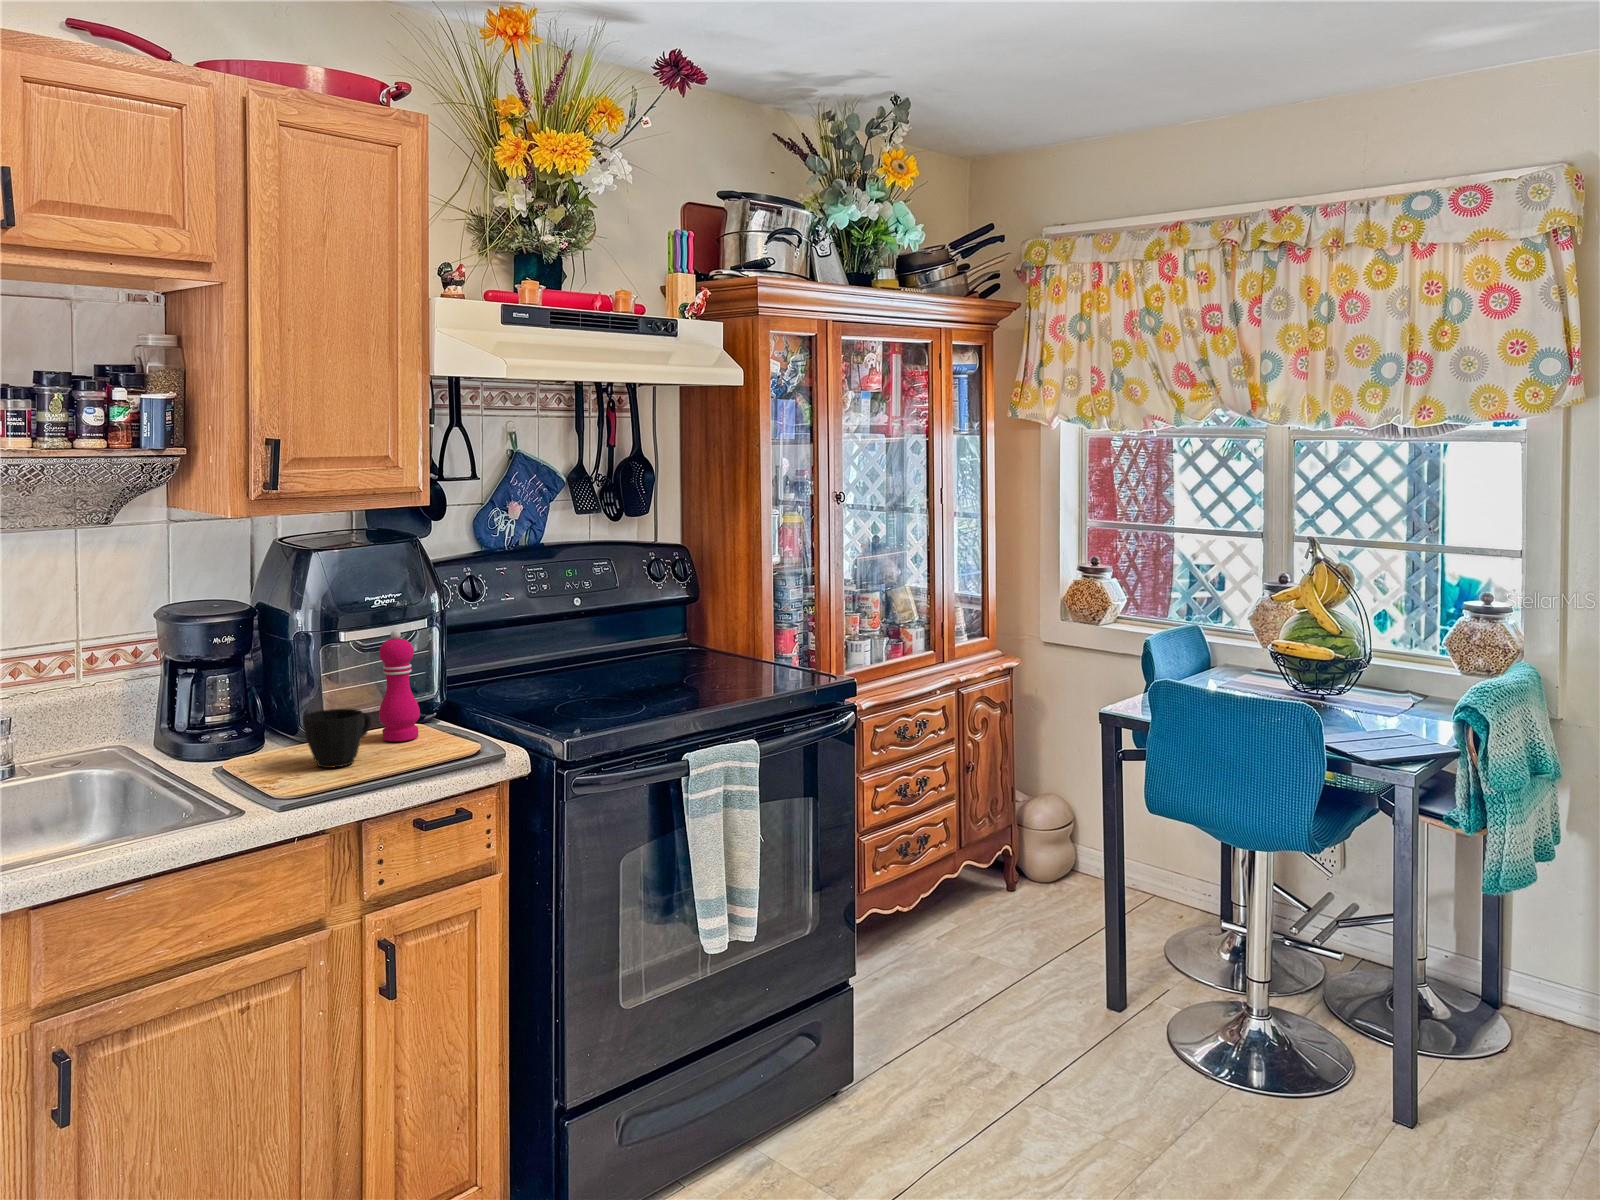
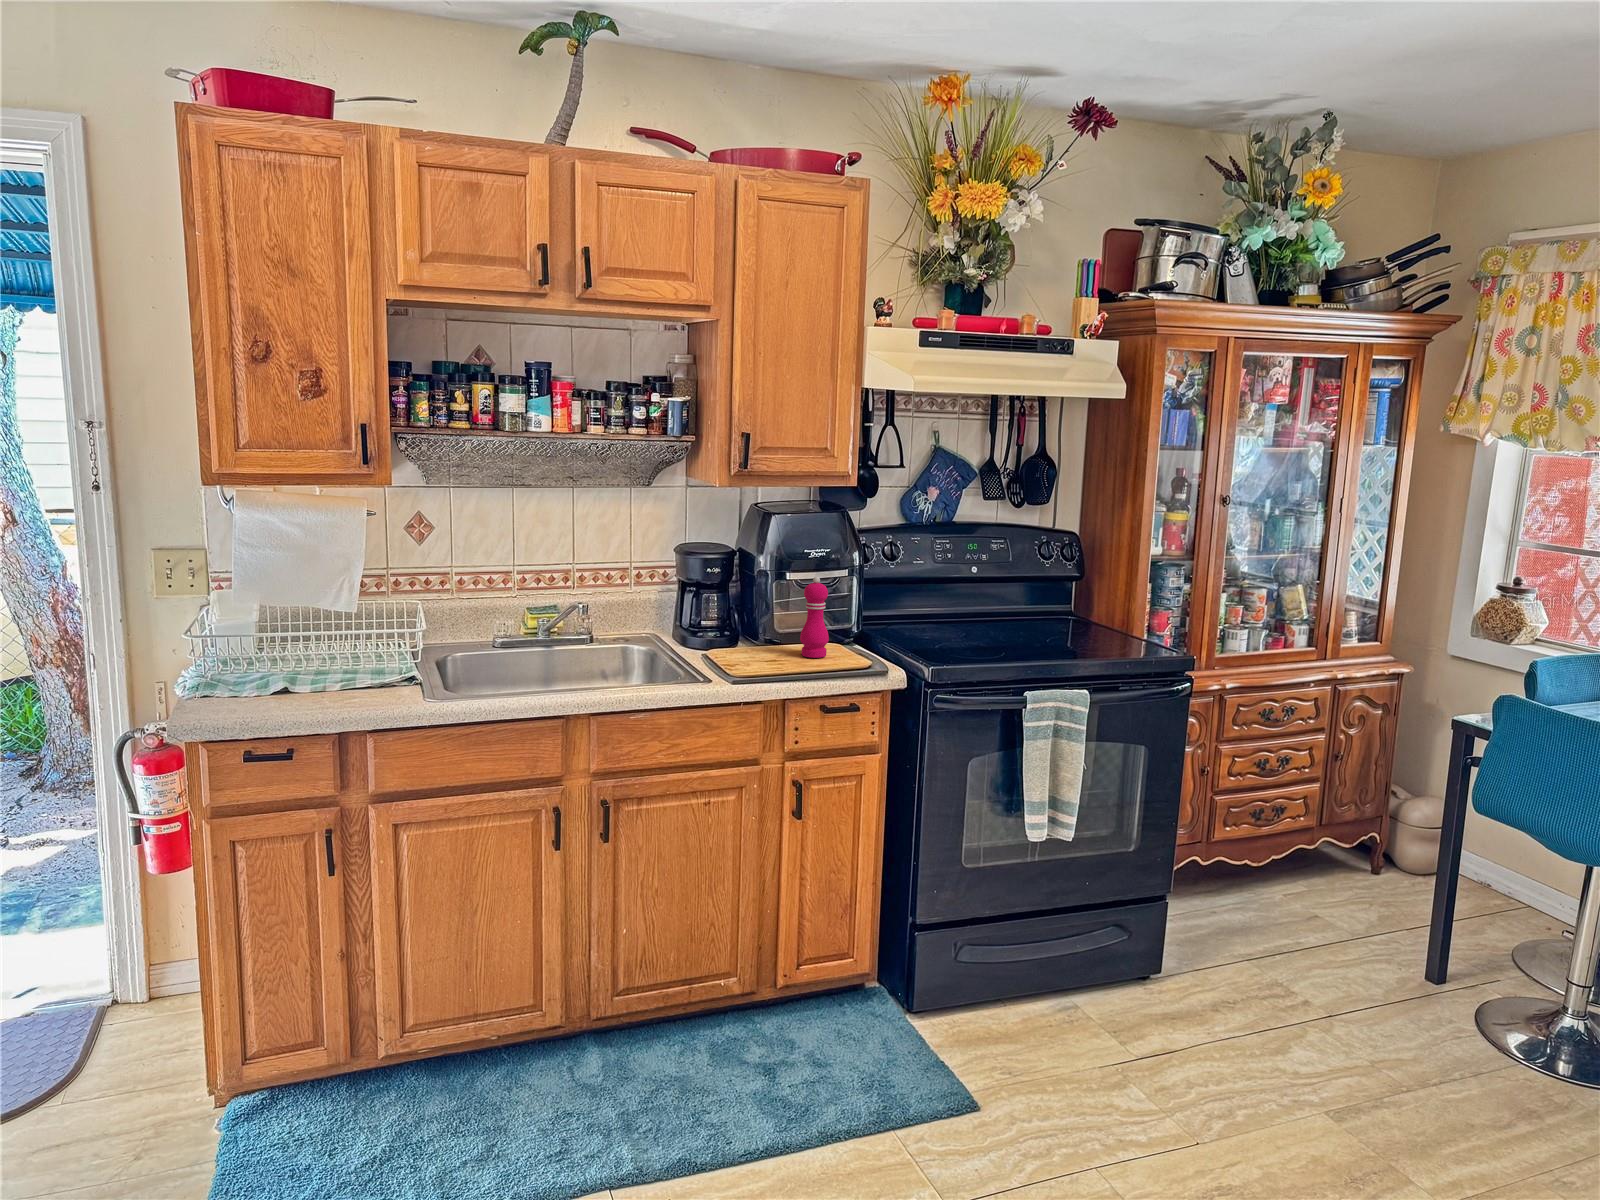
cup: present [303,709,371,768] -> none [743,628,790,670]

